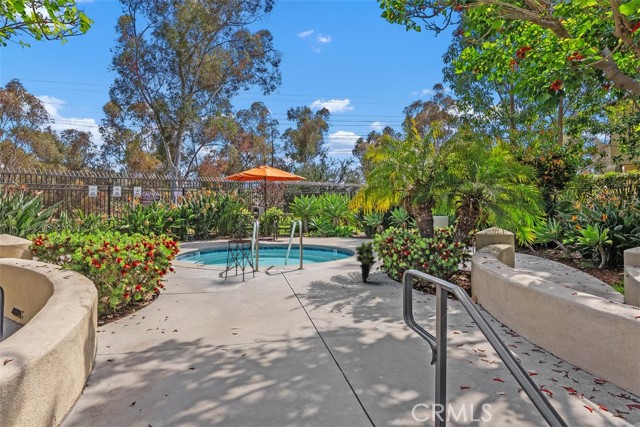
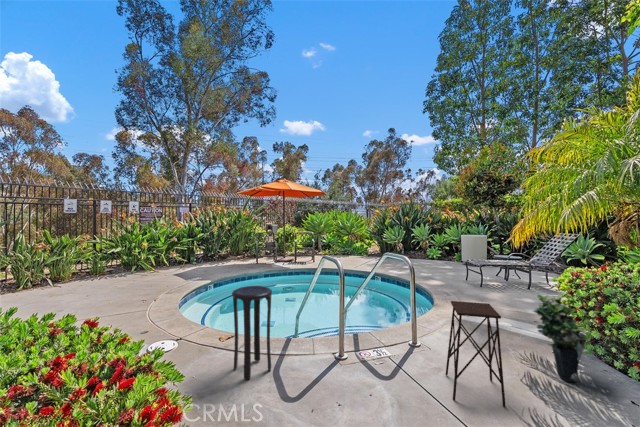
stool: none [203,234,223,277] -> present [232,286,272,380]
side table: present [225,239,255,281] -> present [446,301,506,407]

